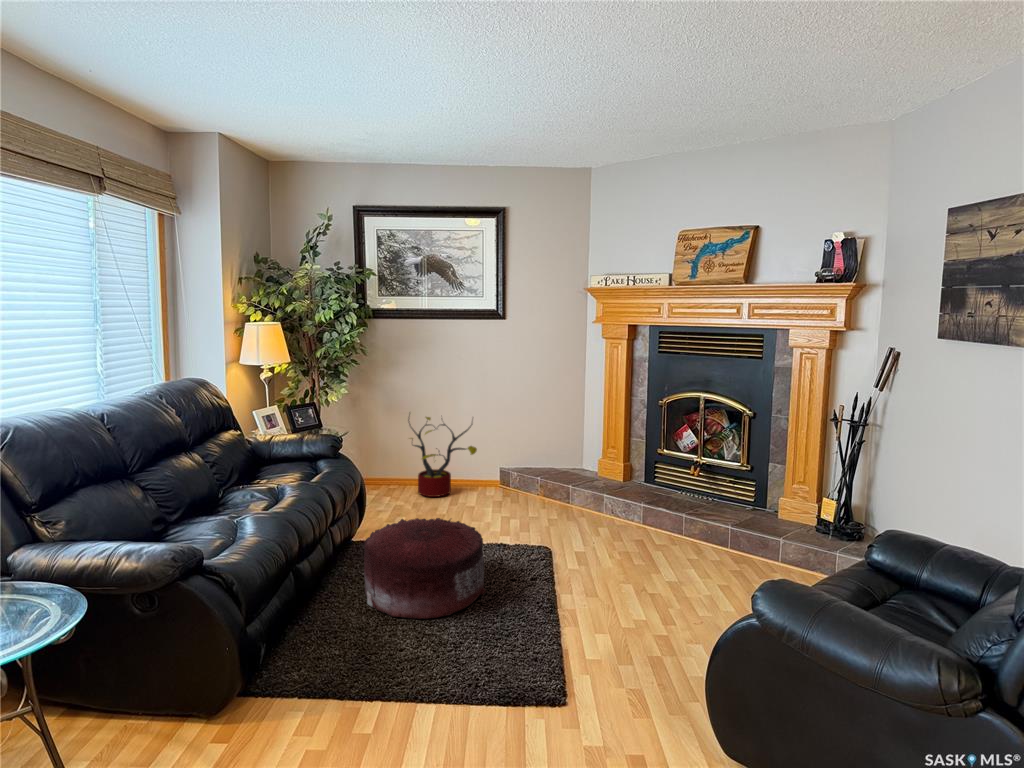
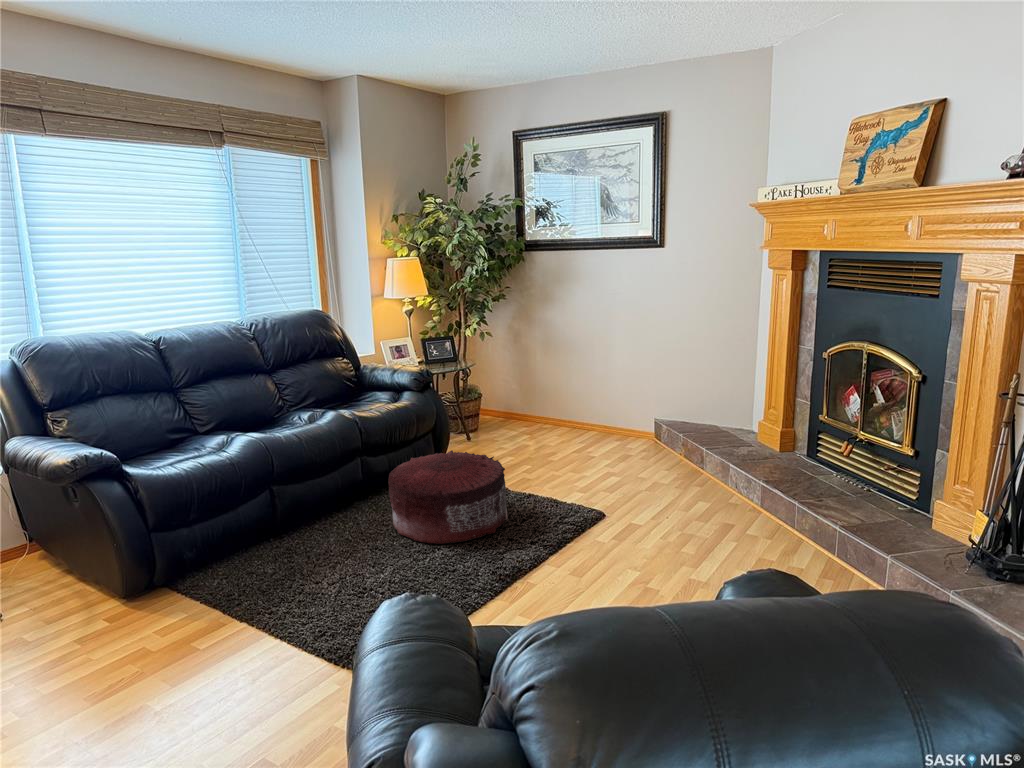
decorative plant: present [408,417,477,497] -> none [557,349,611,441]

